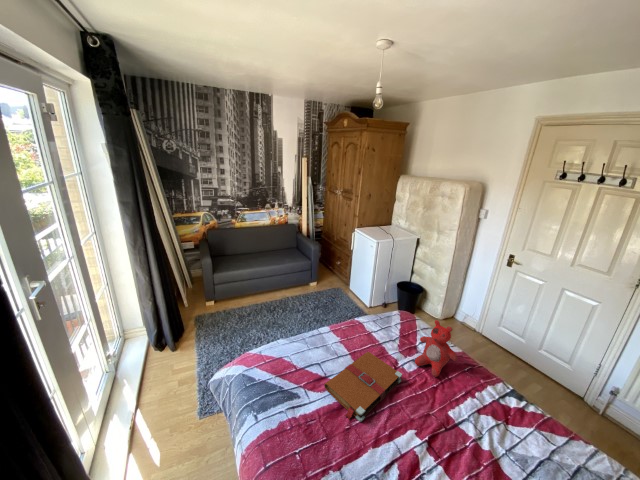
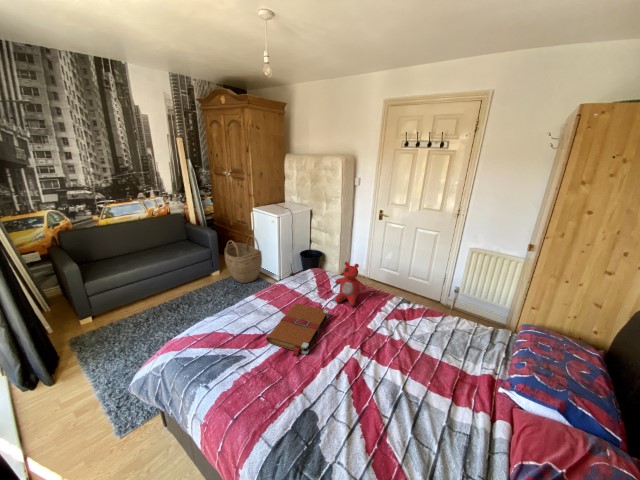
woven basket: none [323,256,358,302] -> present [225,235,262,283]

